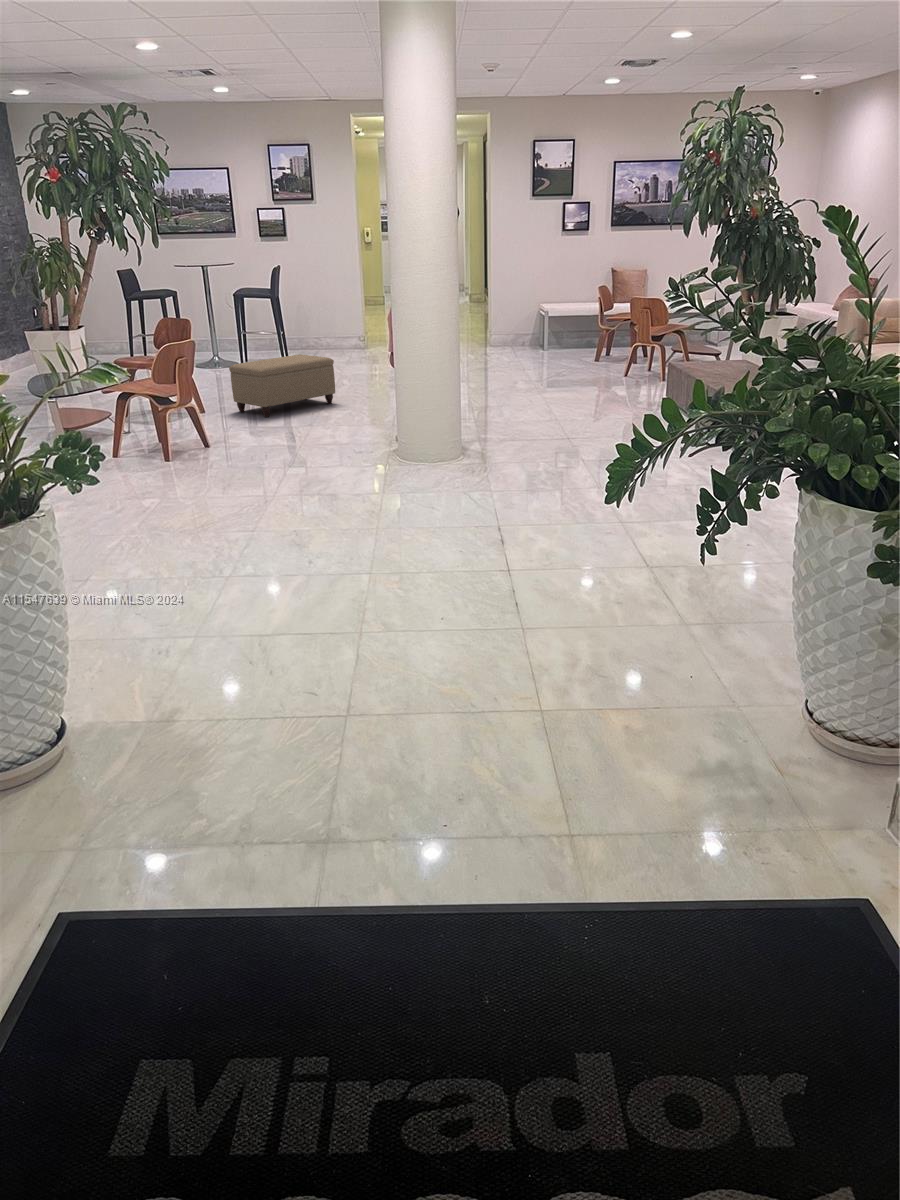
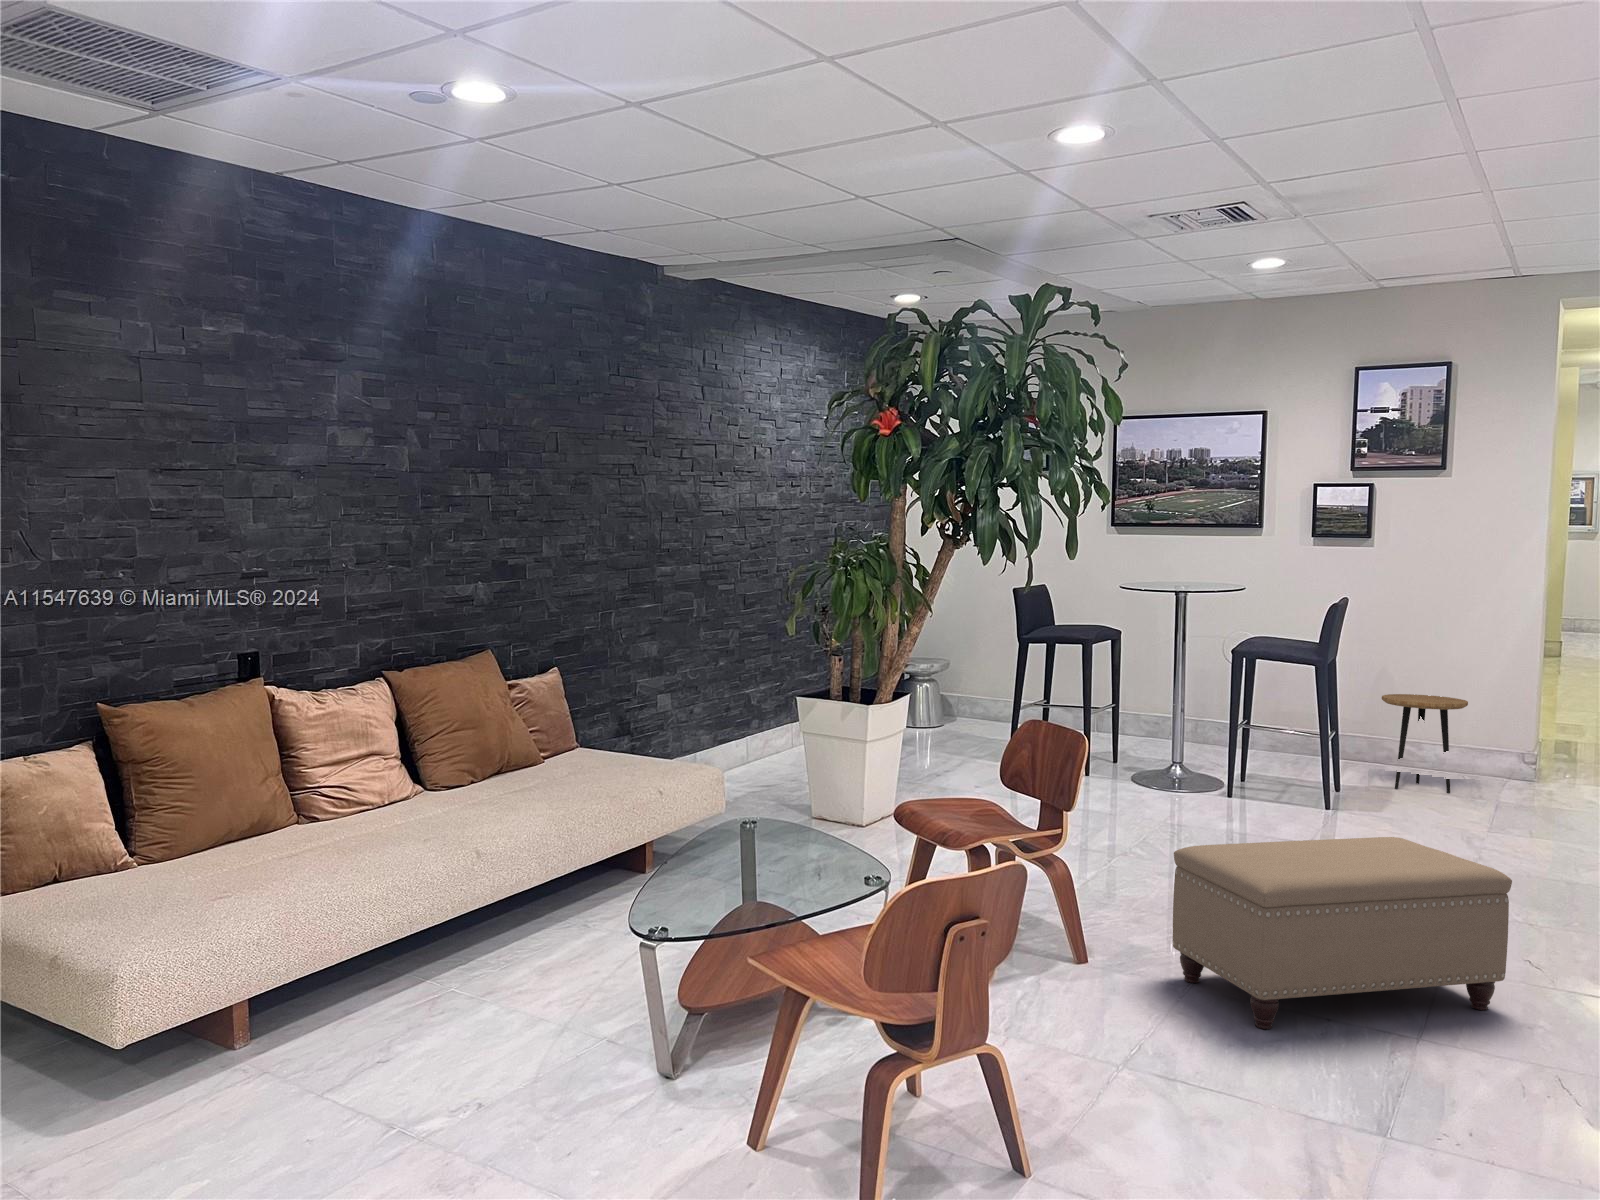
side table: none [299,309,333,353] -> present [1382,694,1468,793]

